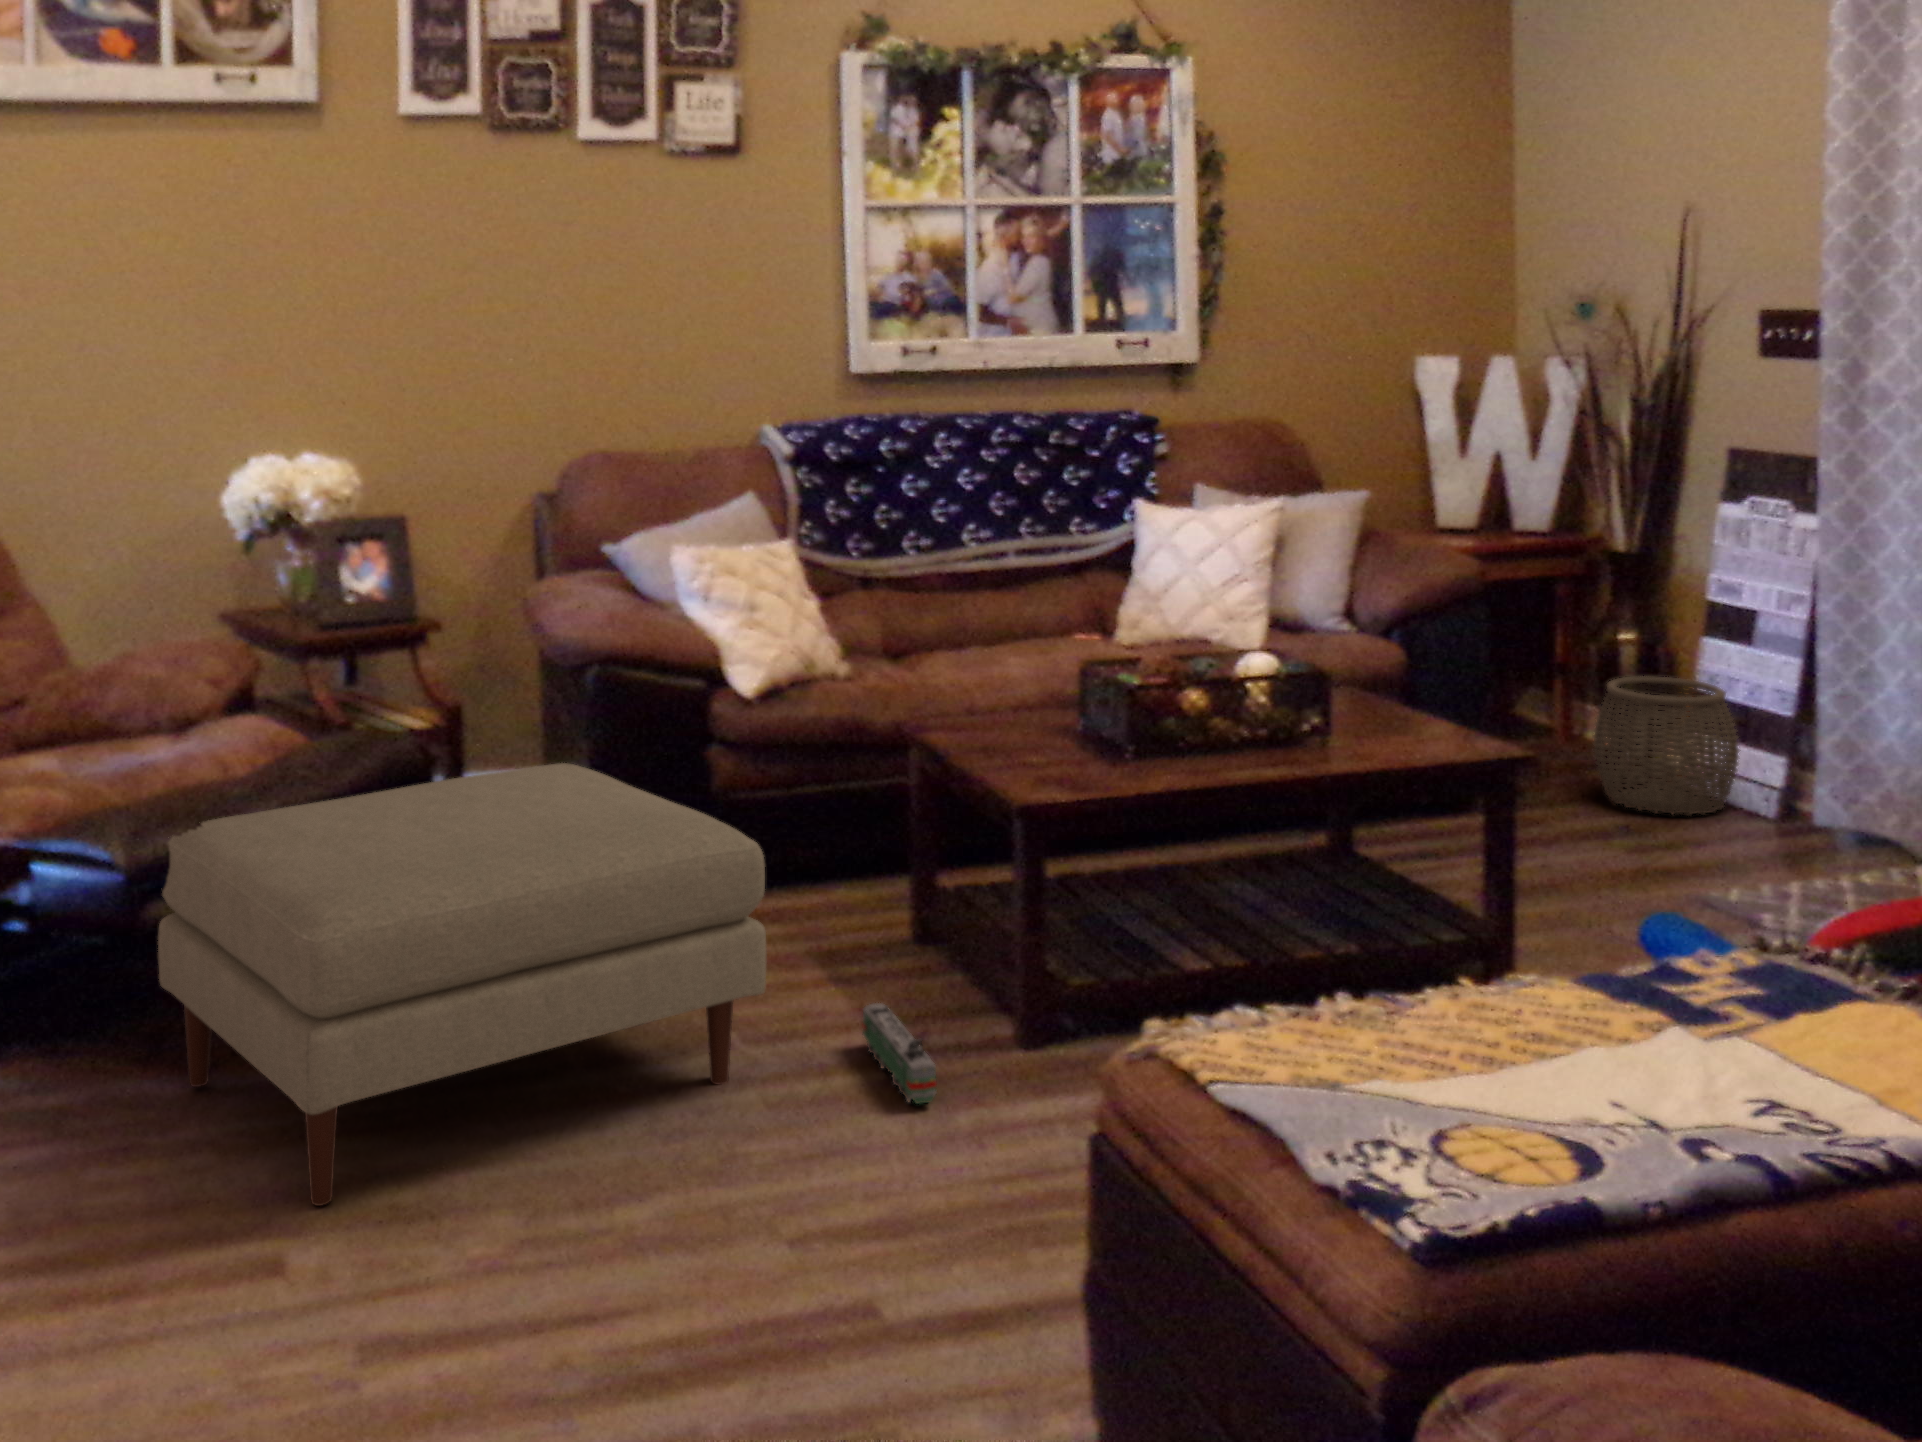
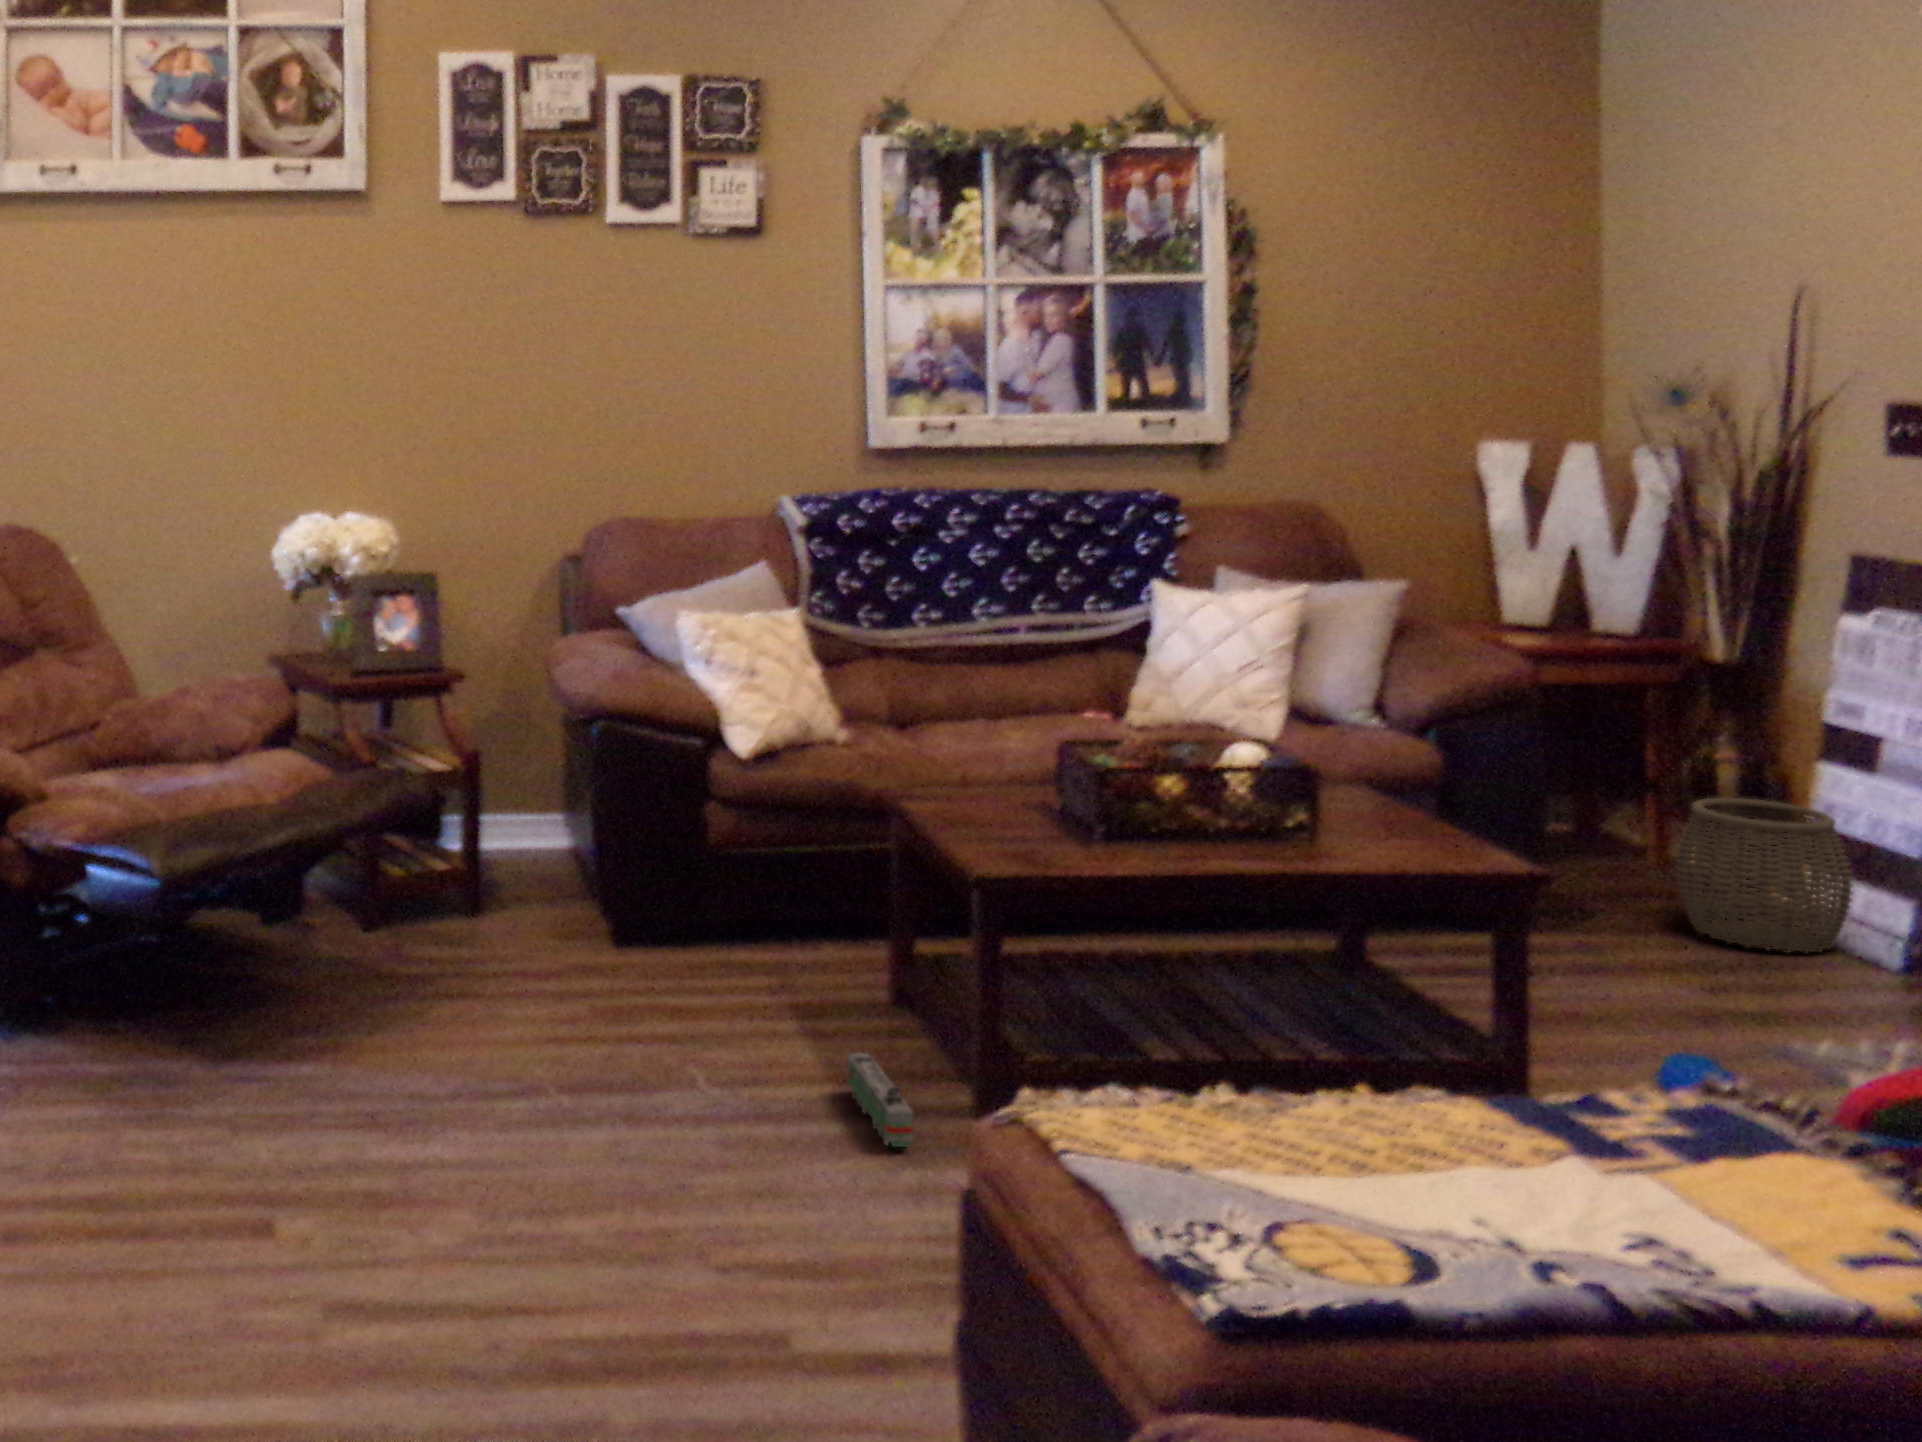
ottoman: present [158,763,766,1206] -> none [221,806,754,1172]

